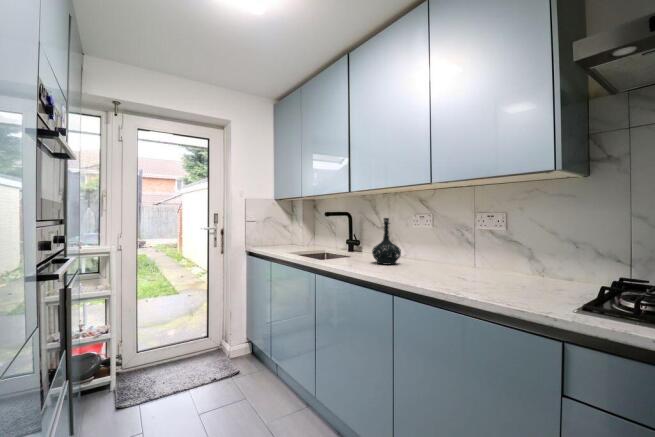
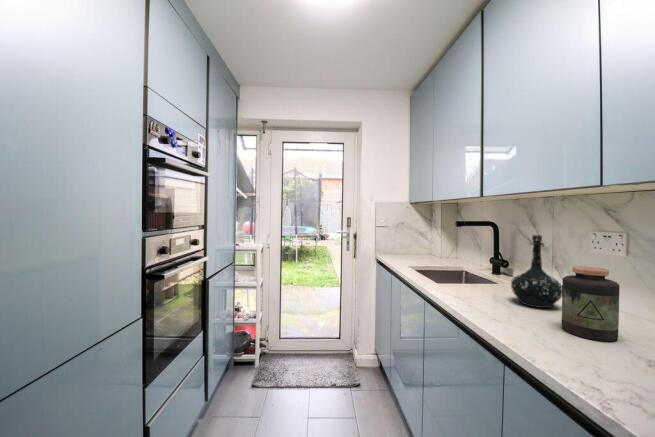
jar: none [406,233,432,273] -> present [562,266,620,341]

